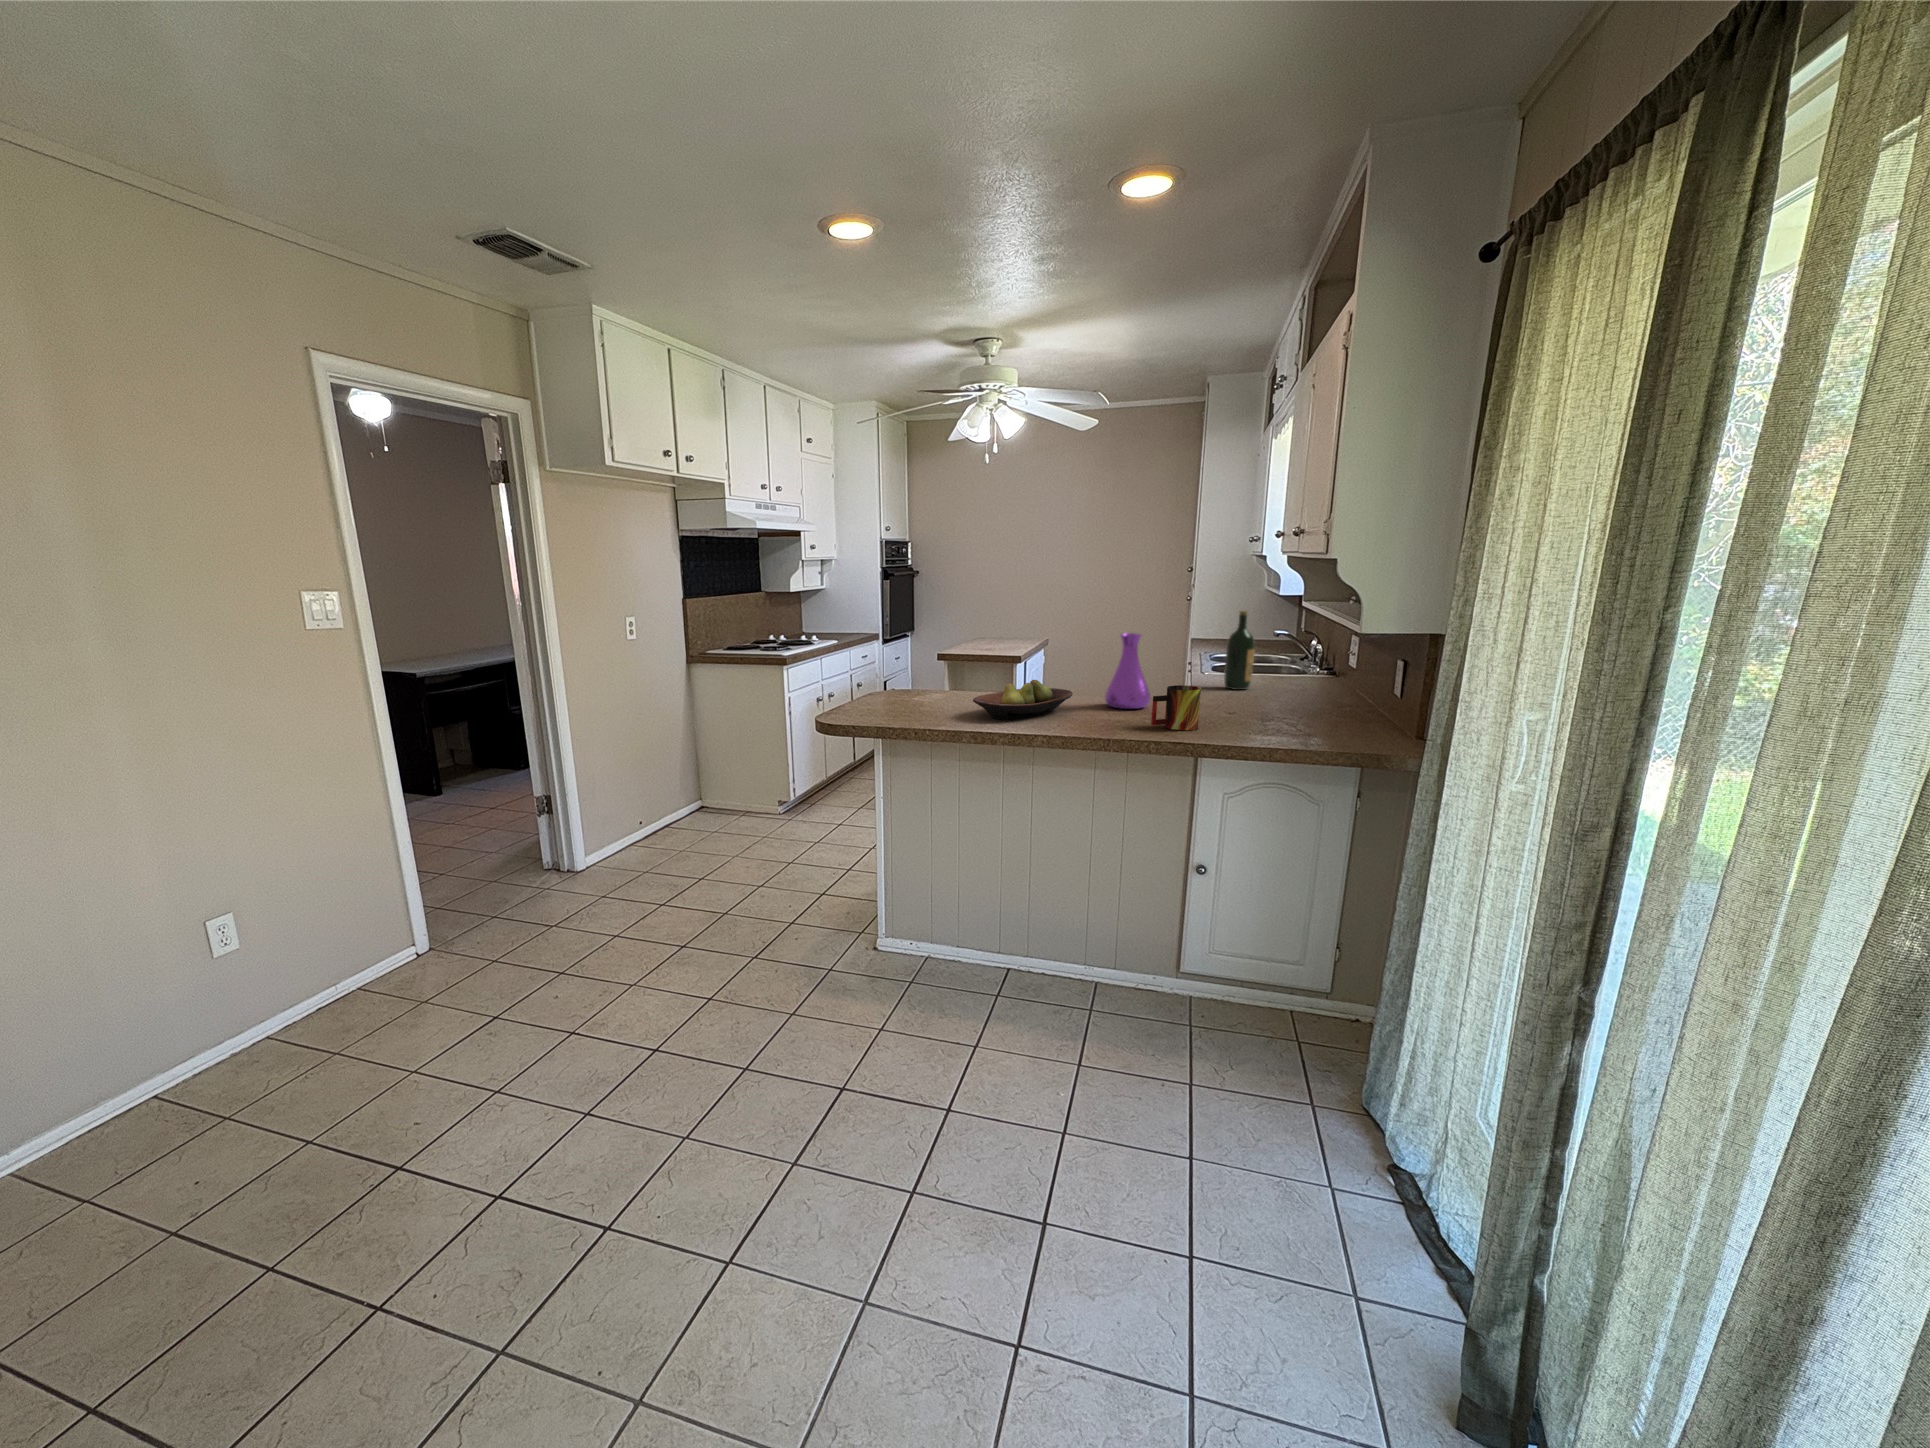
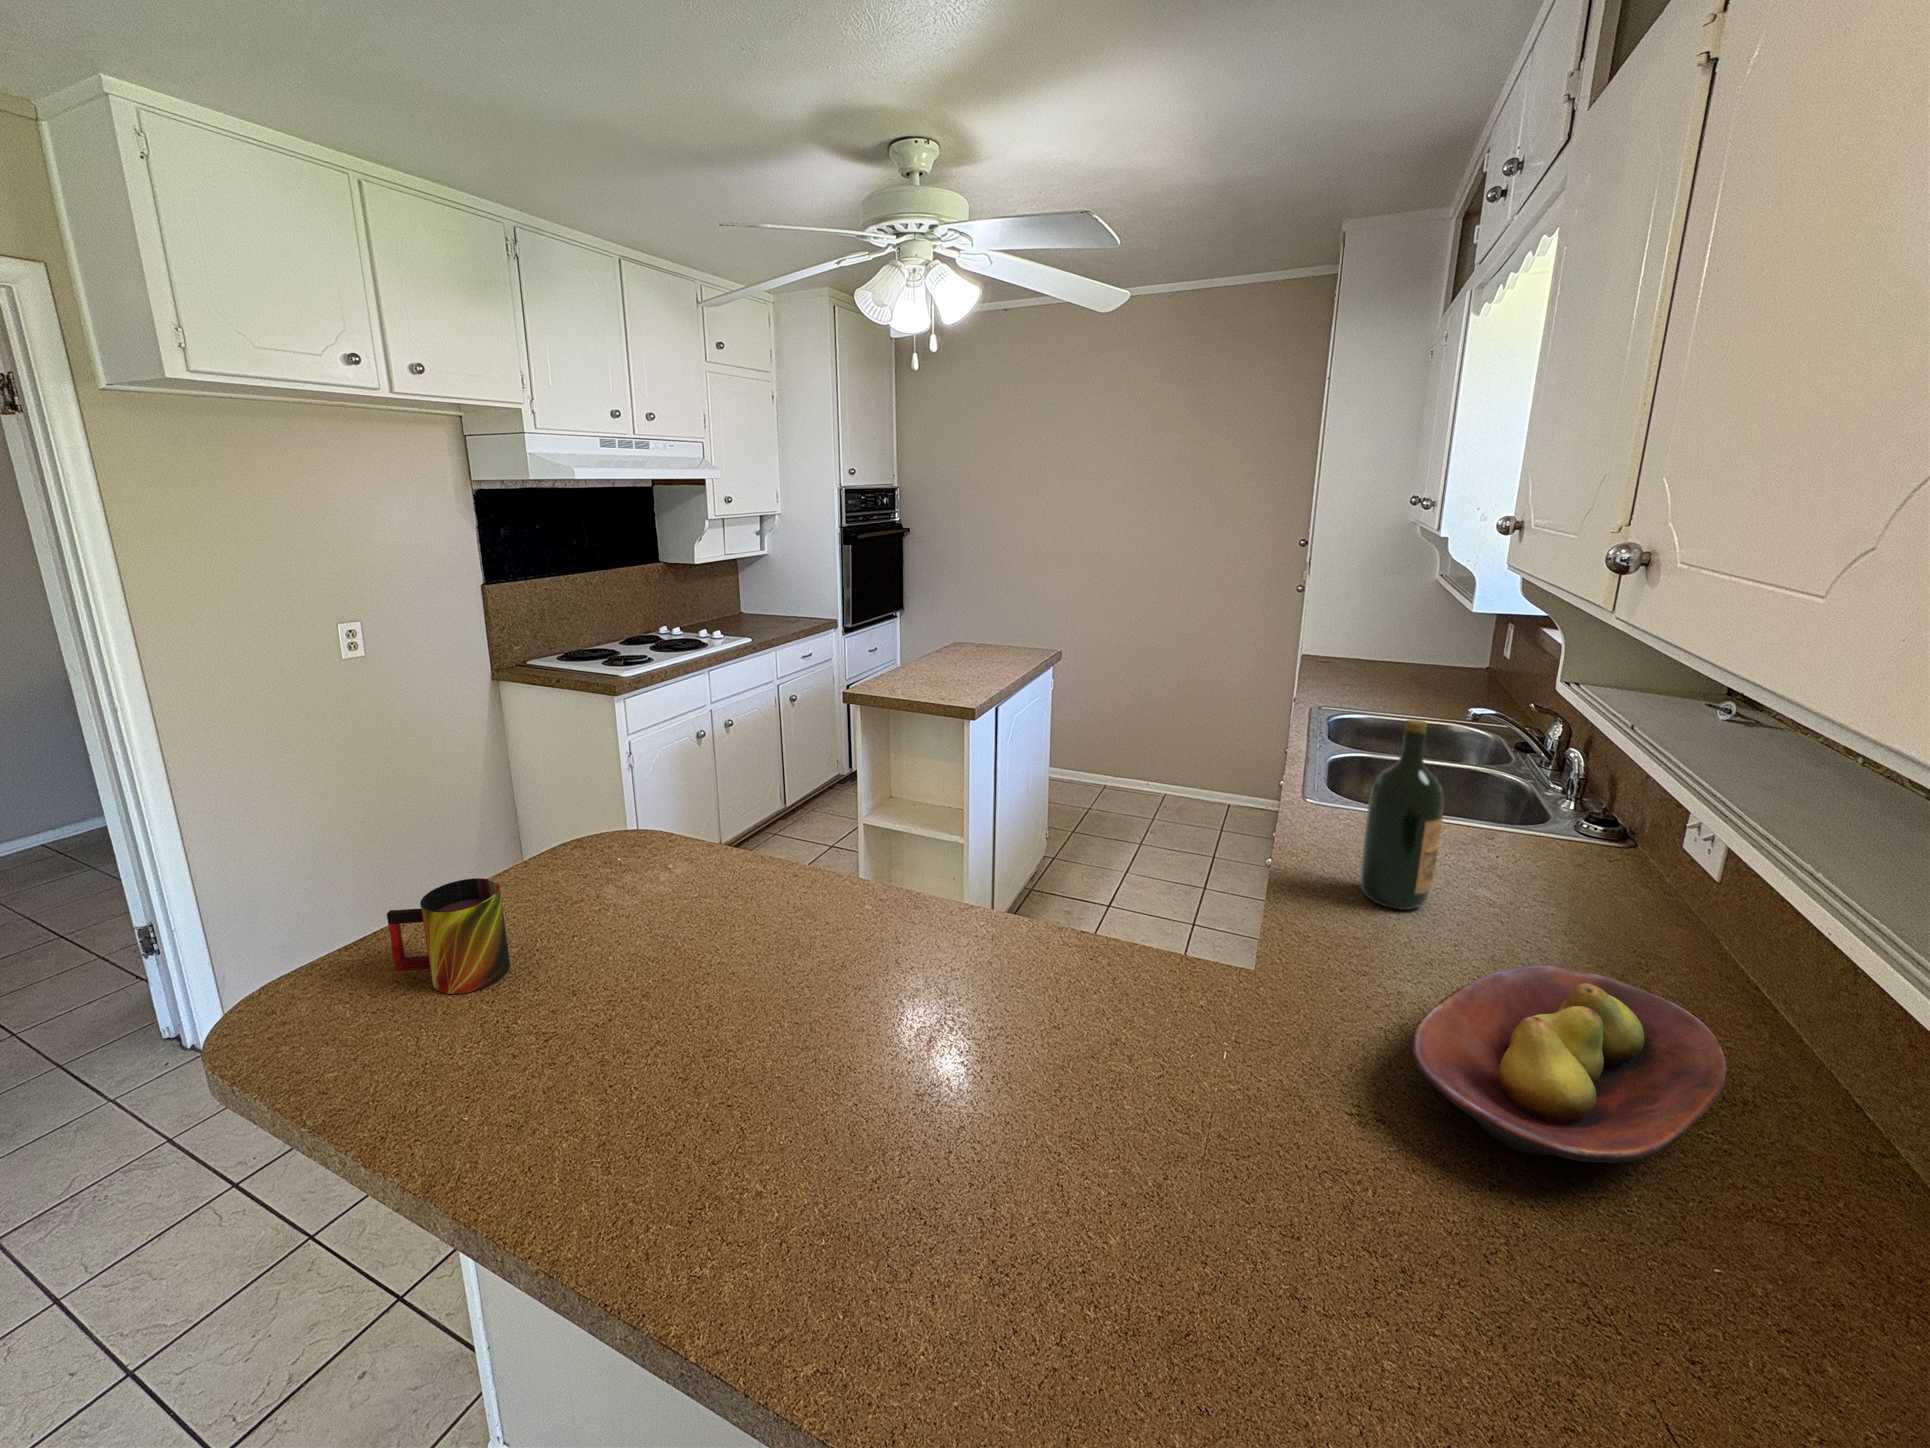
vase: present [1105,633,1150,709] -> none [1010,824,1135,1049]
fruit bowl: present [973,680,1073,720] -> present [1411,965,1727,1163]
mug: present [1151,685,1201,730] -> present [387,878,510,994]

